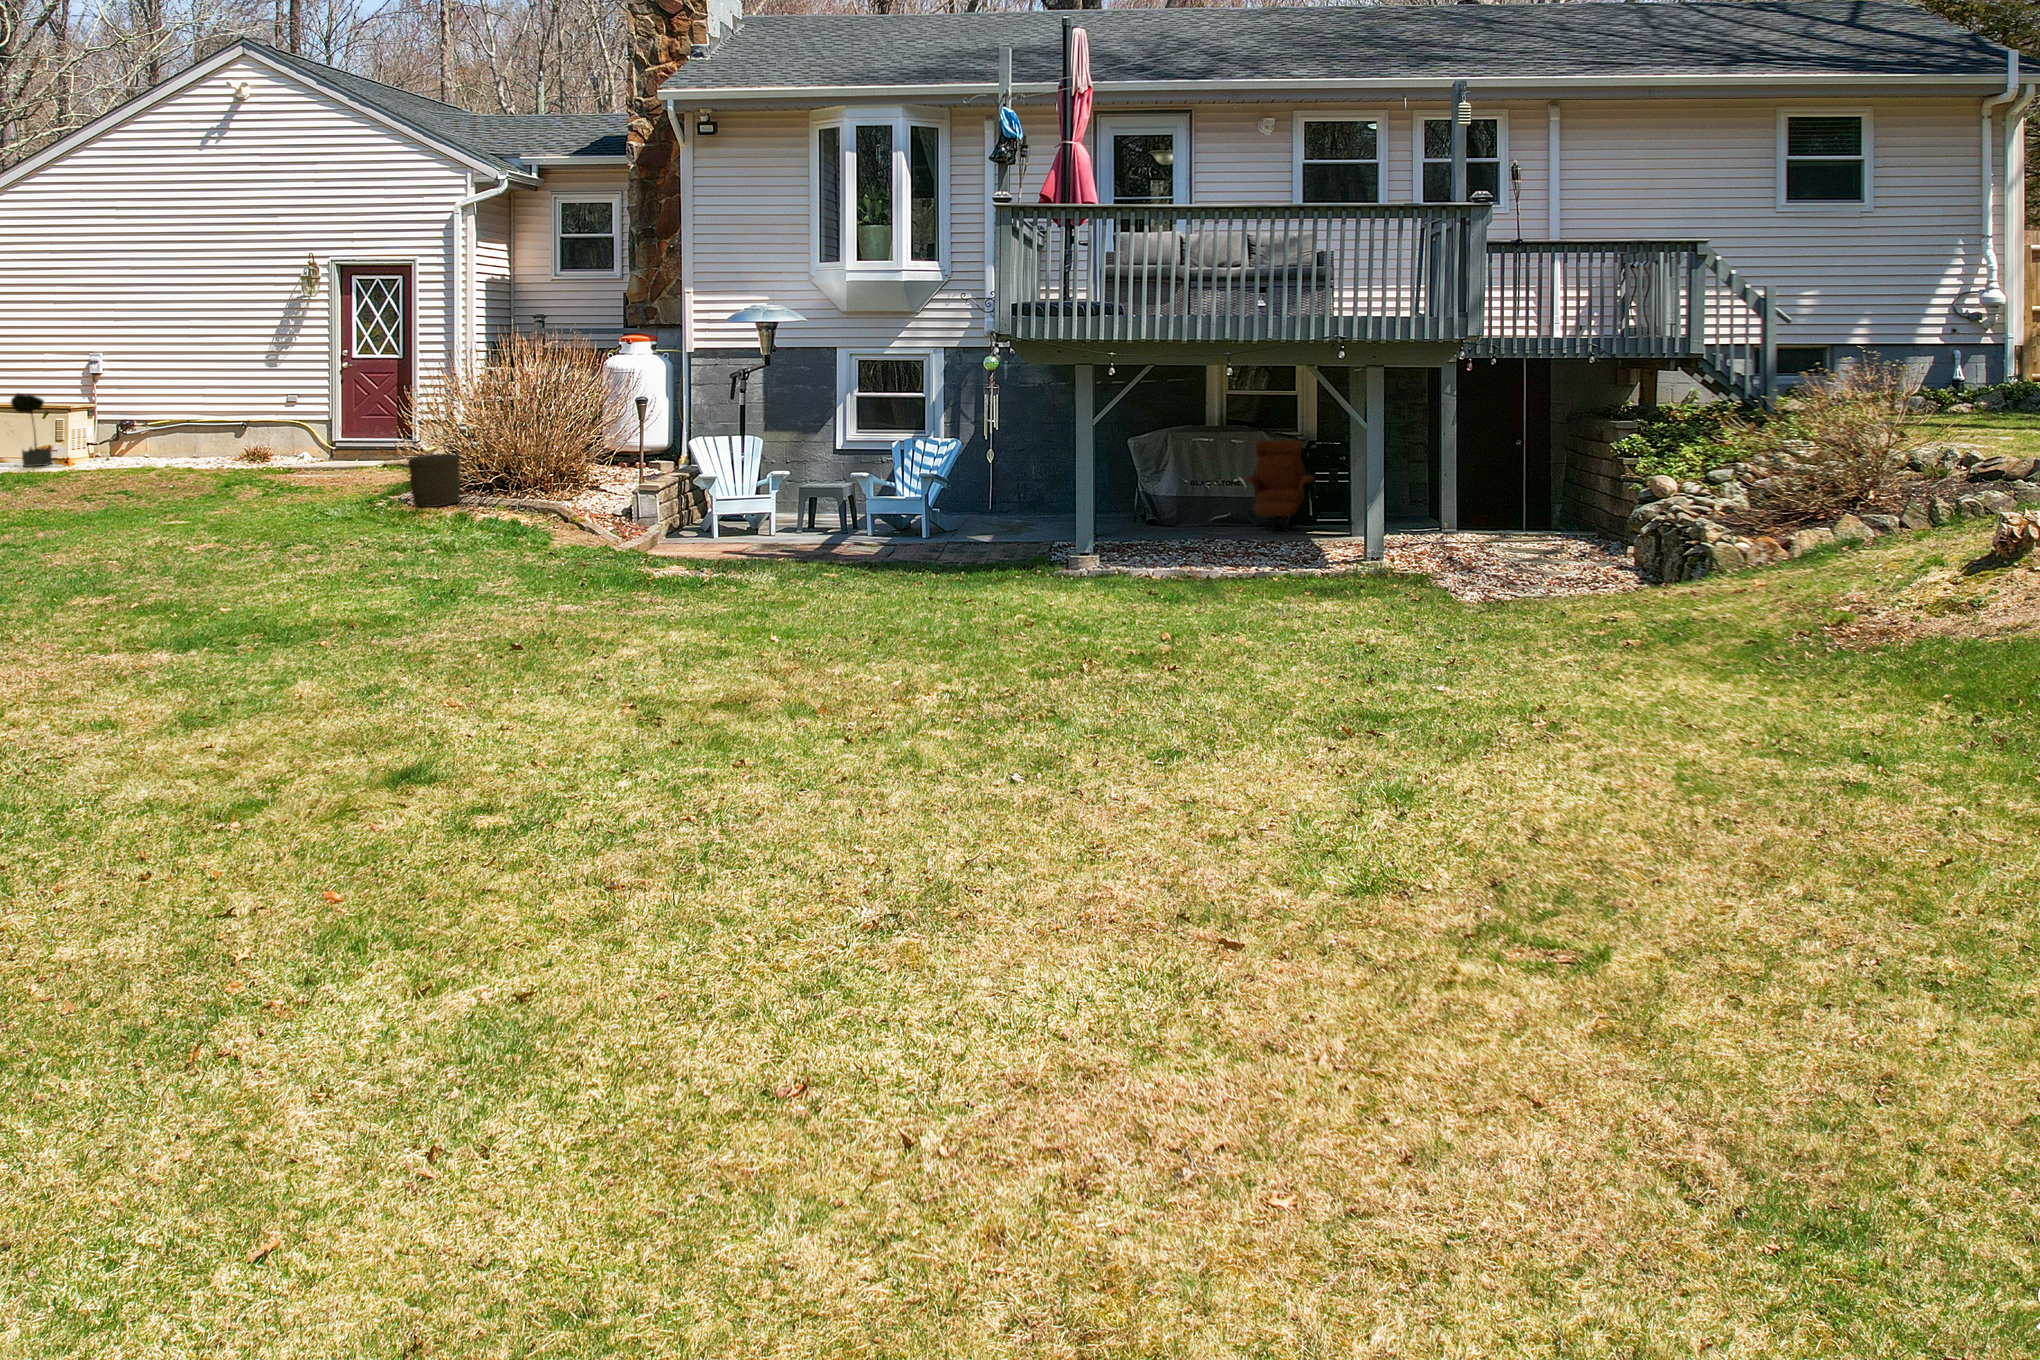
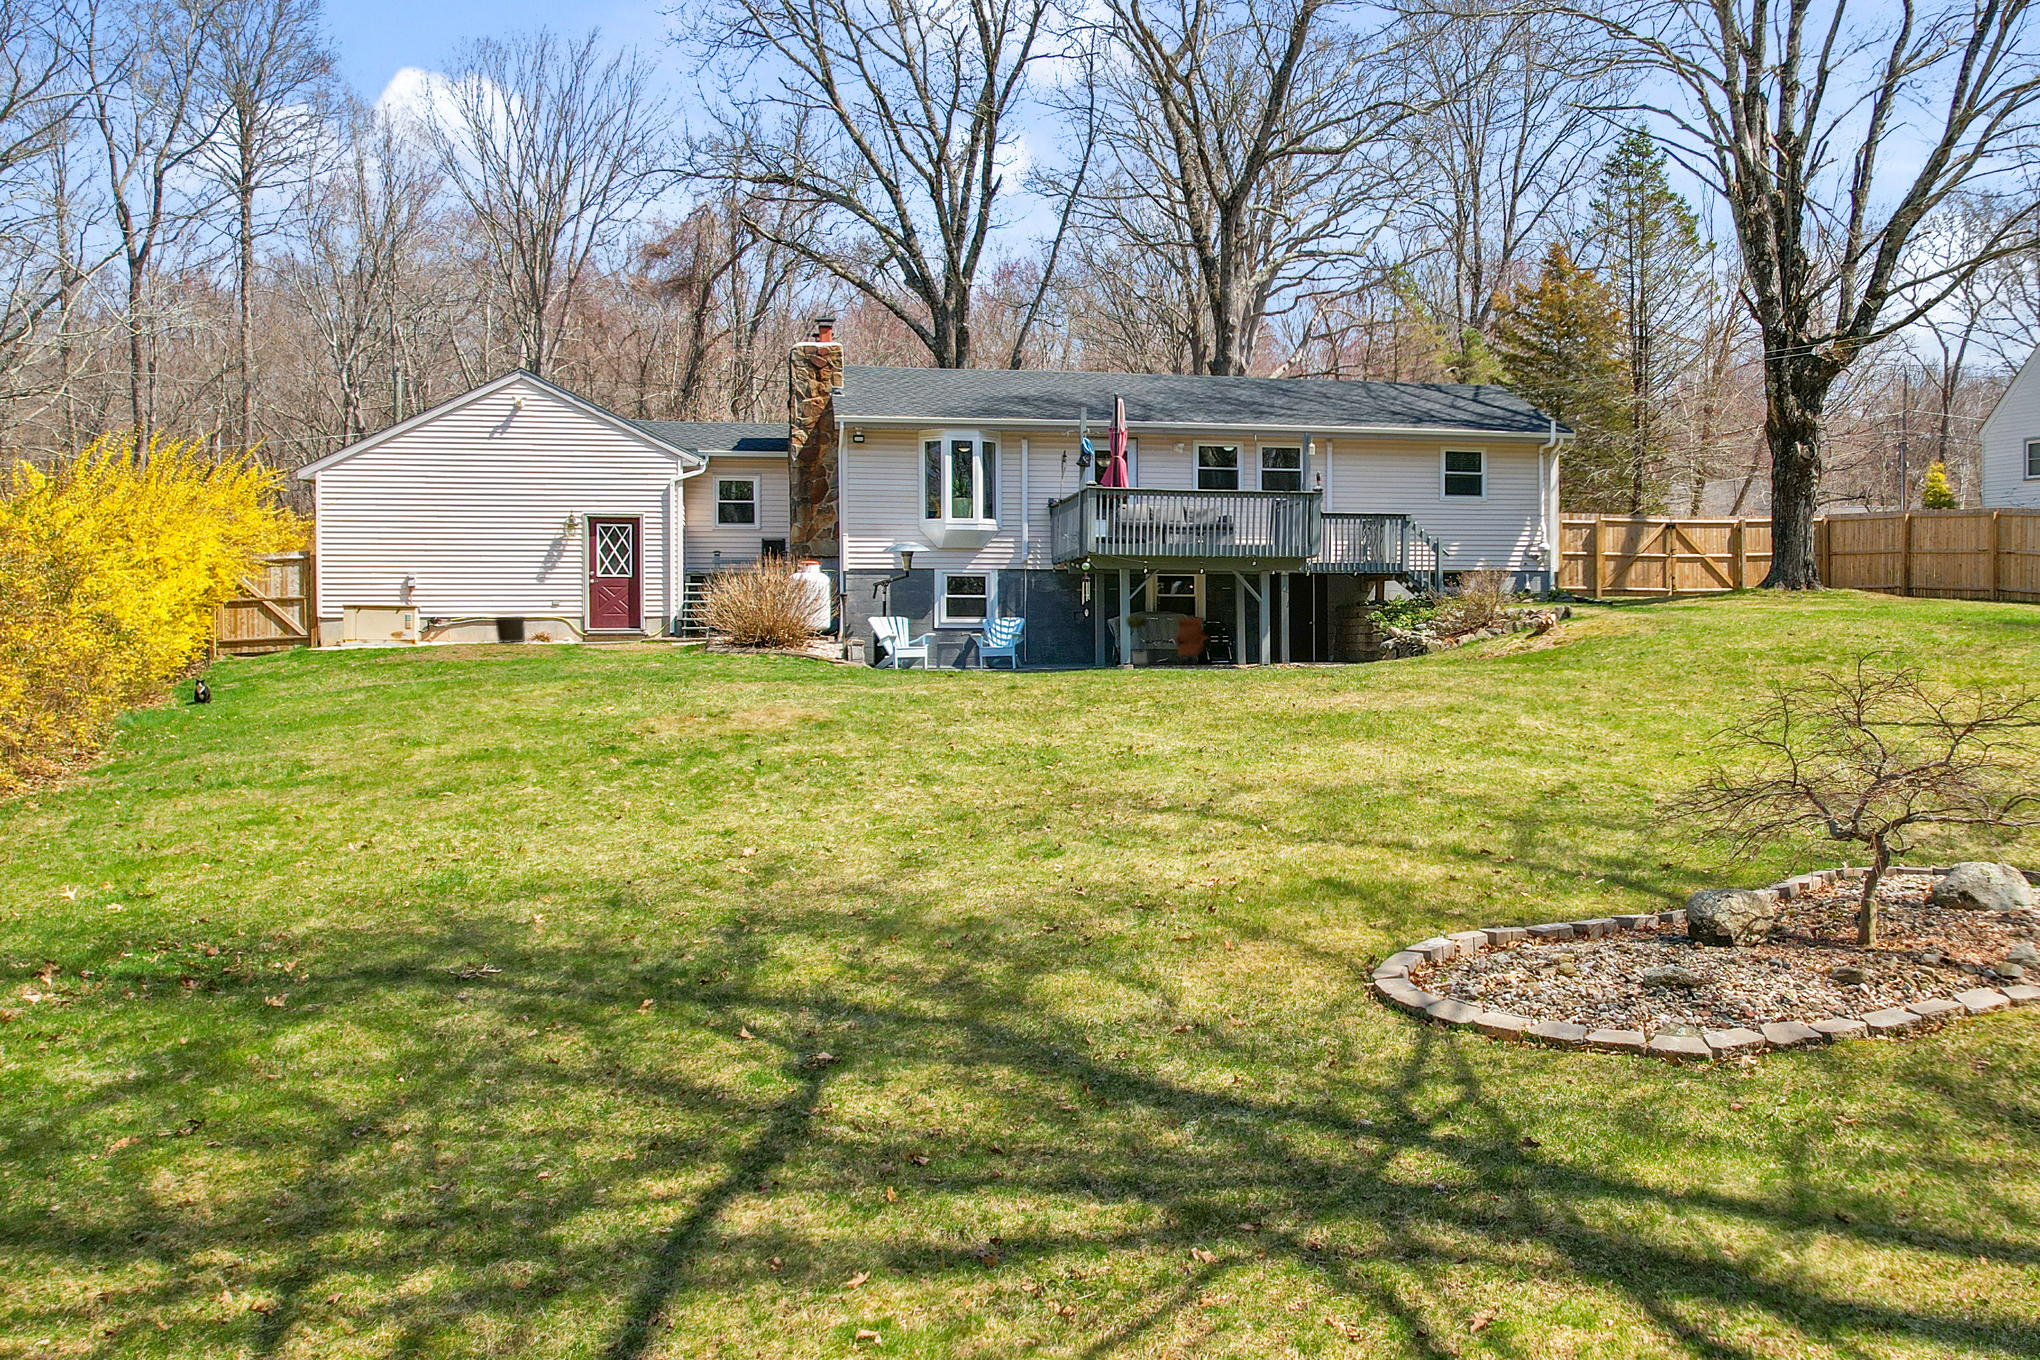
potted tree: present [11,394,52,467] -> present [1126,616,1147,664]
woven basket: present [408,453,461,507] -> present [495,616,525,643]

